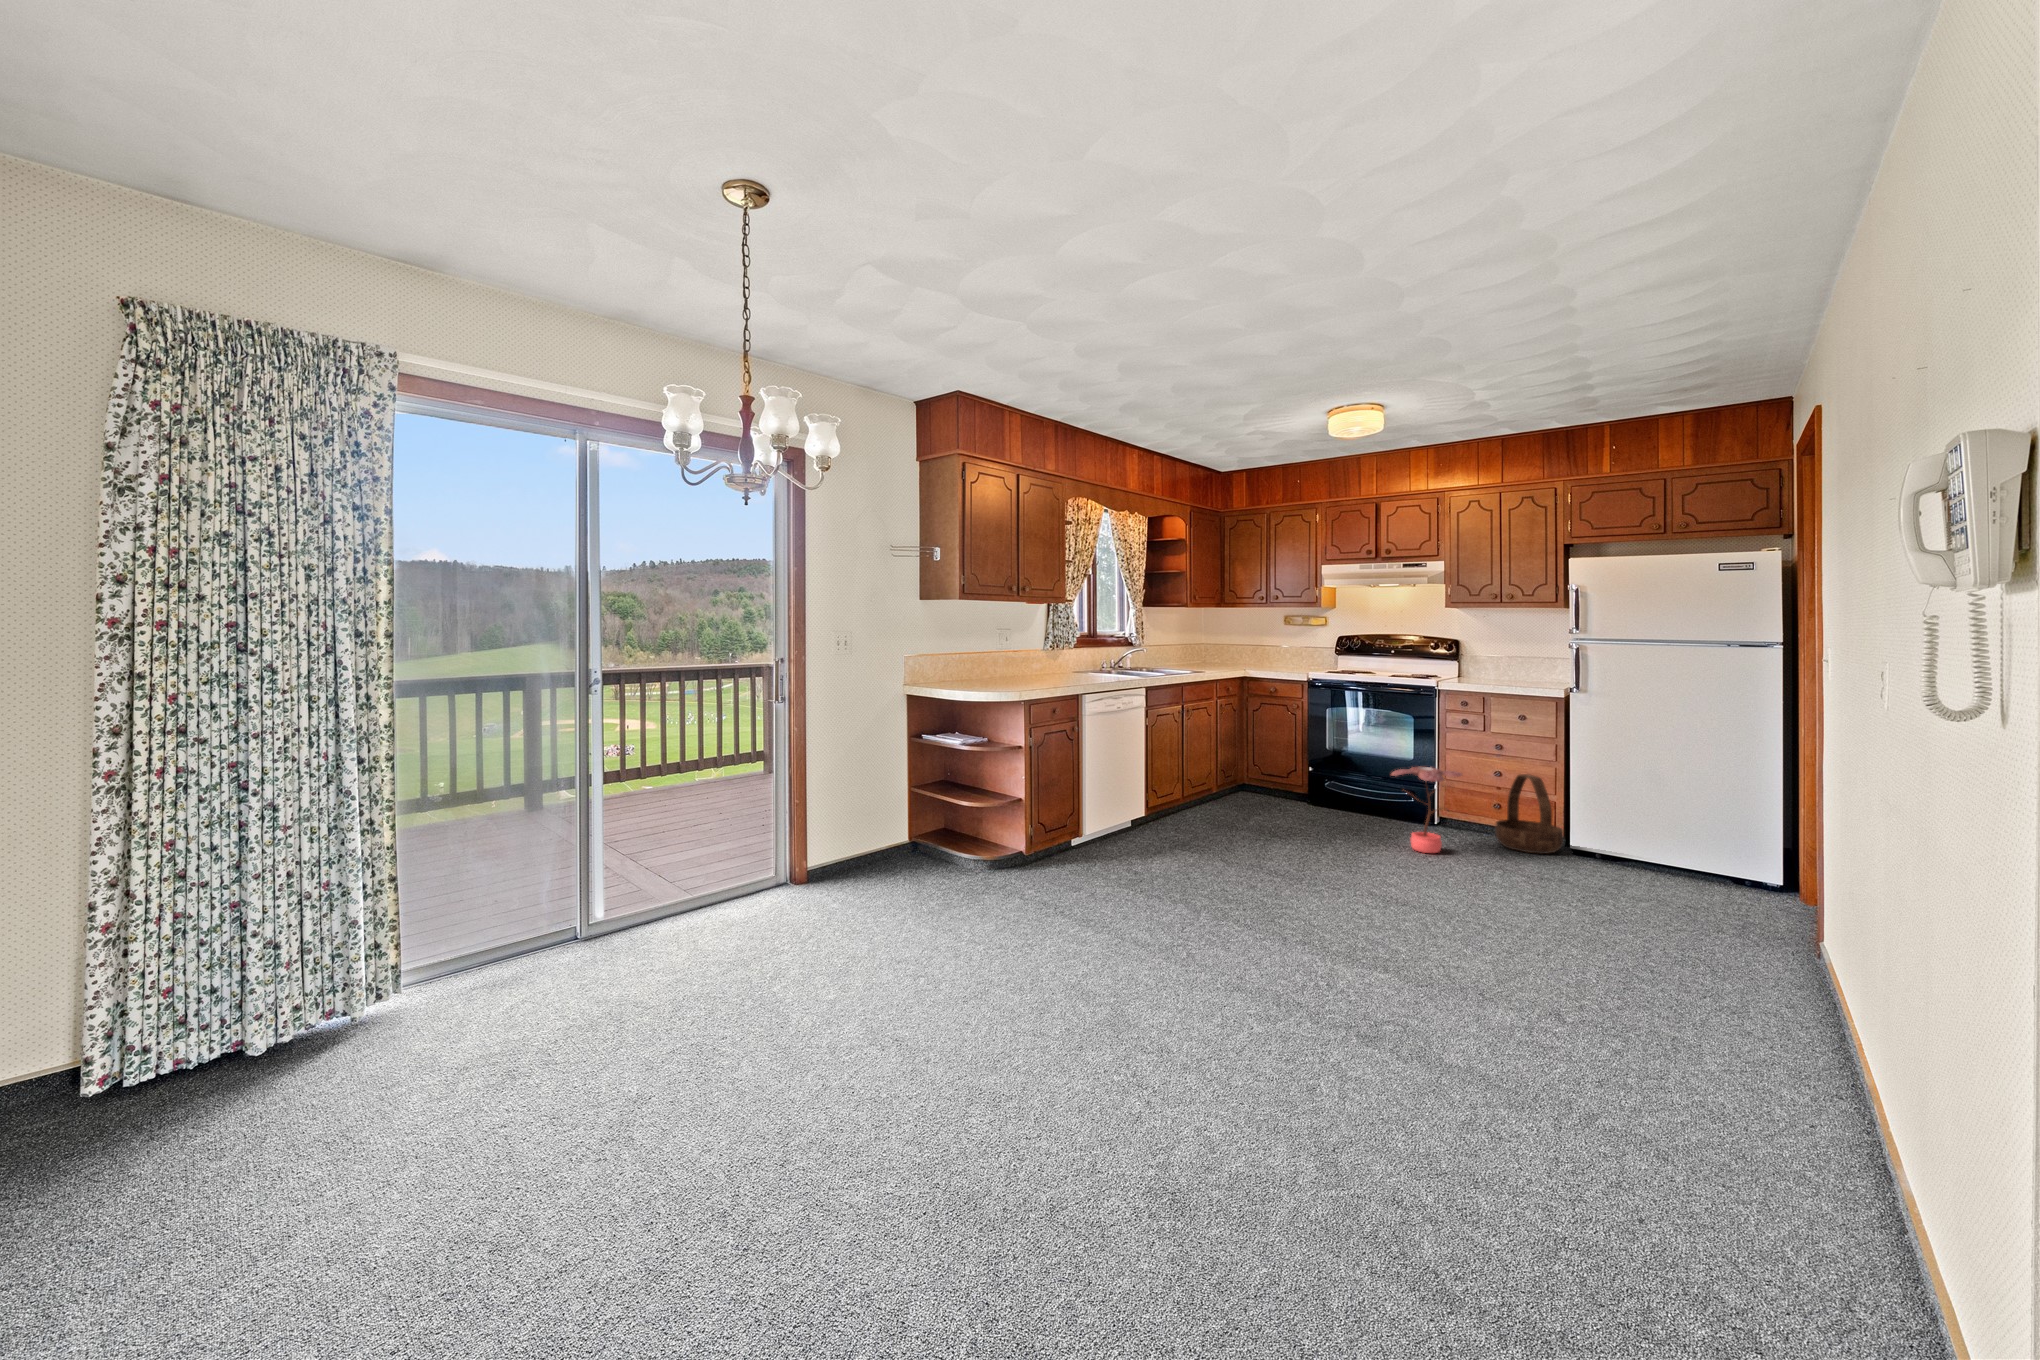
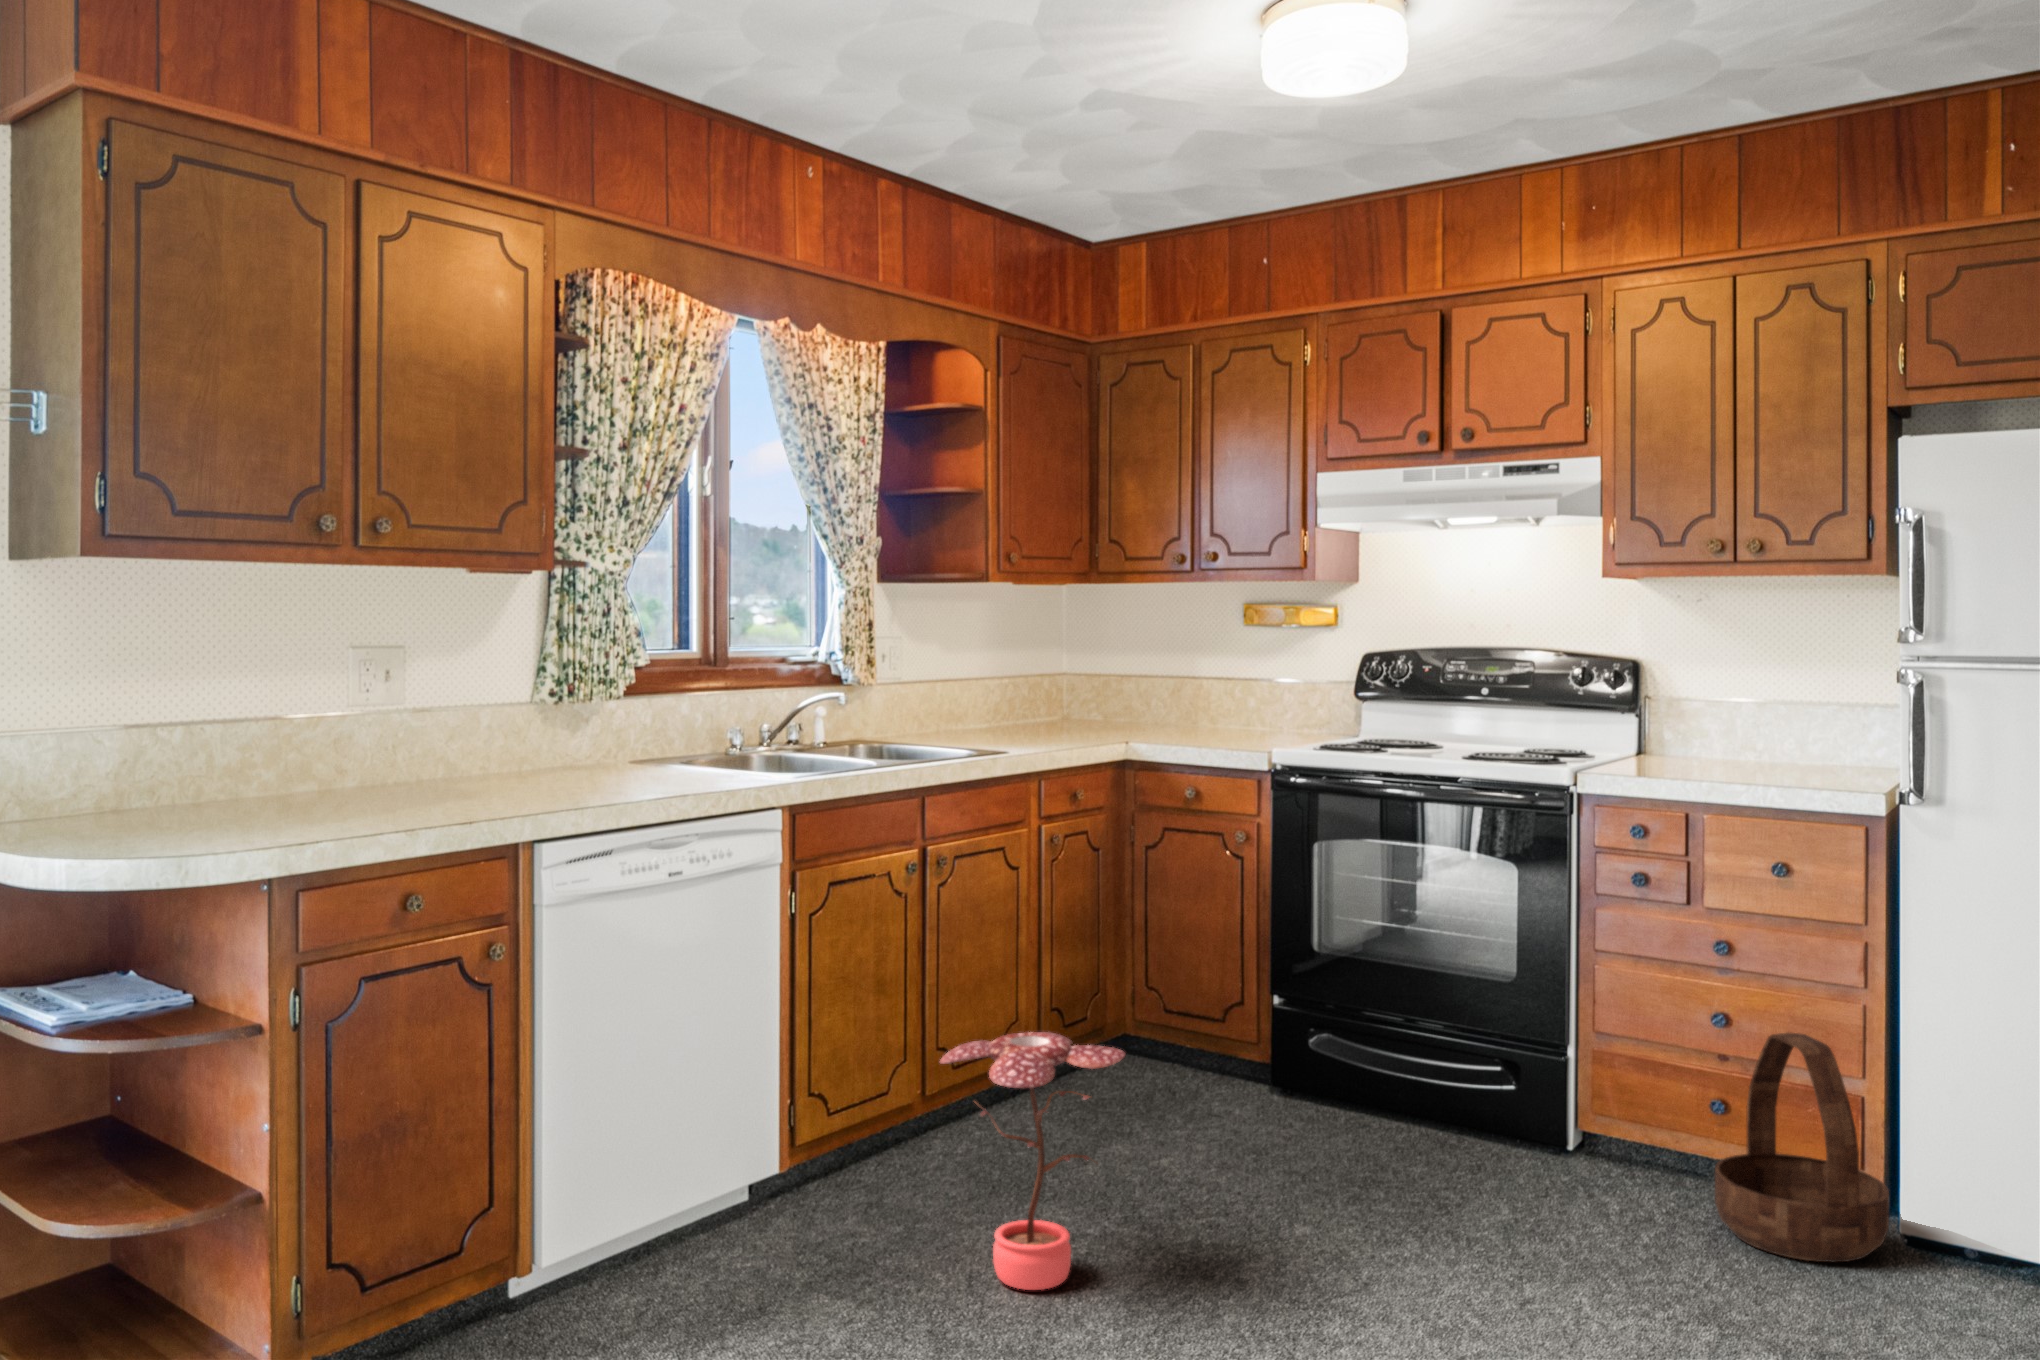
potted plant: present [1391,767,1462,853] -> present [940,1032,1125,1290]

